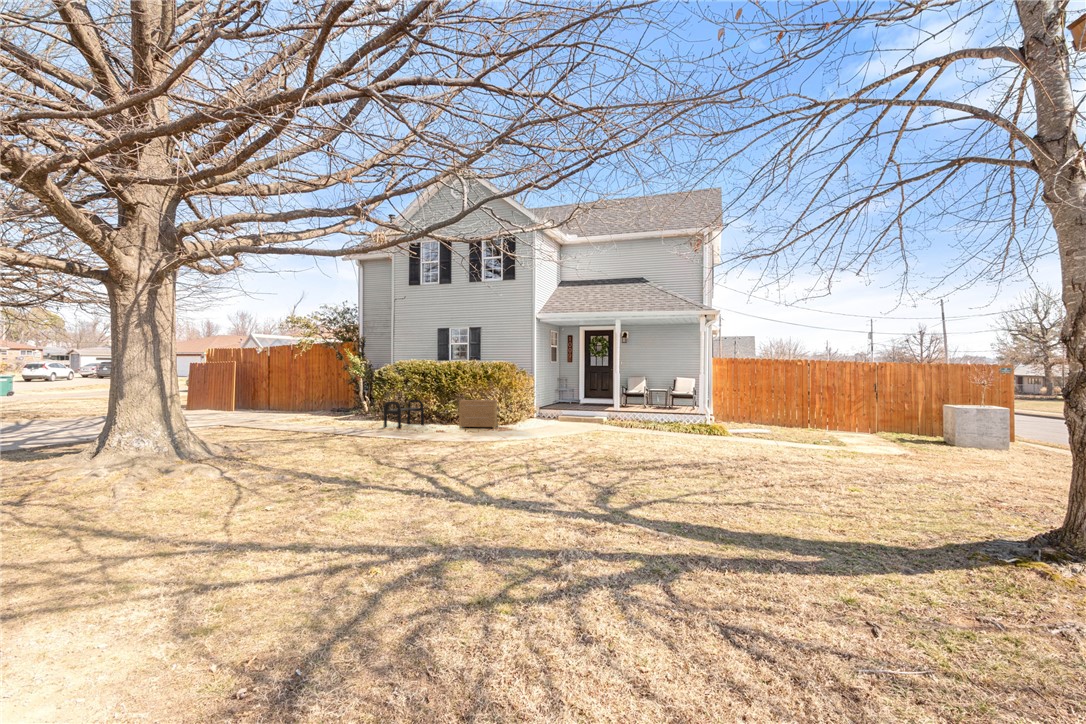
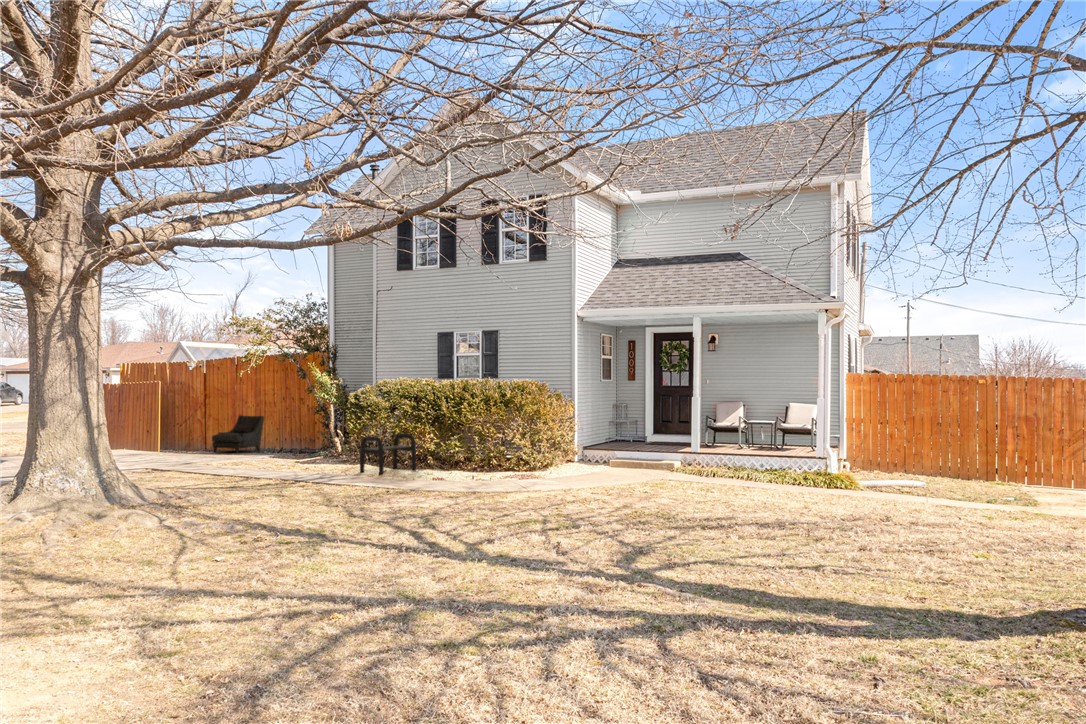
armchair: none [275,386,314,413] -> present [212,415,264,454]
side table: present [459,399,498,429] -> none [464,434,521,476]

